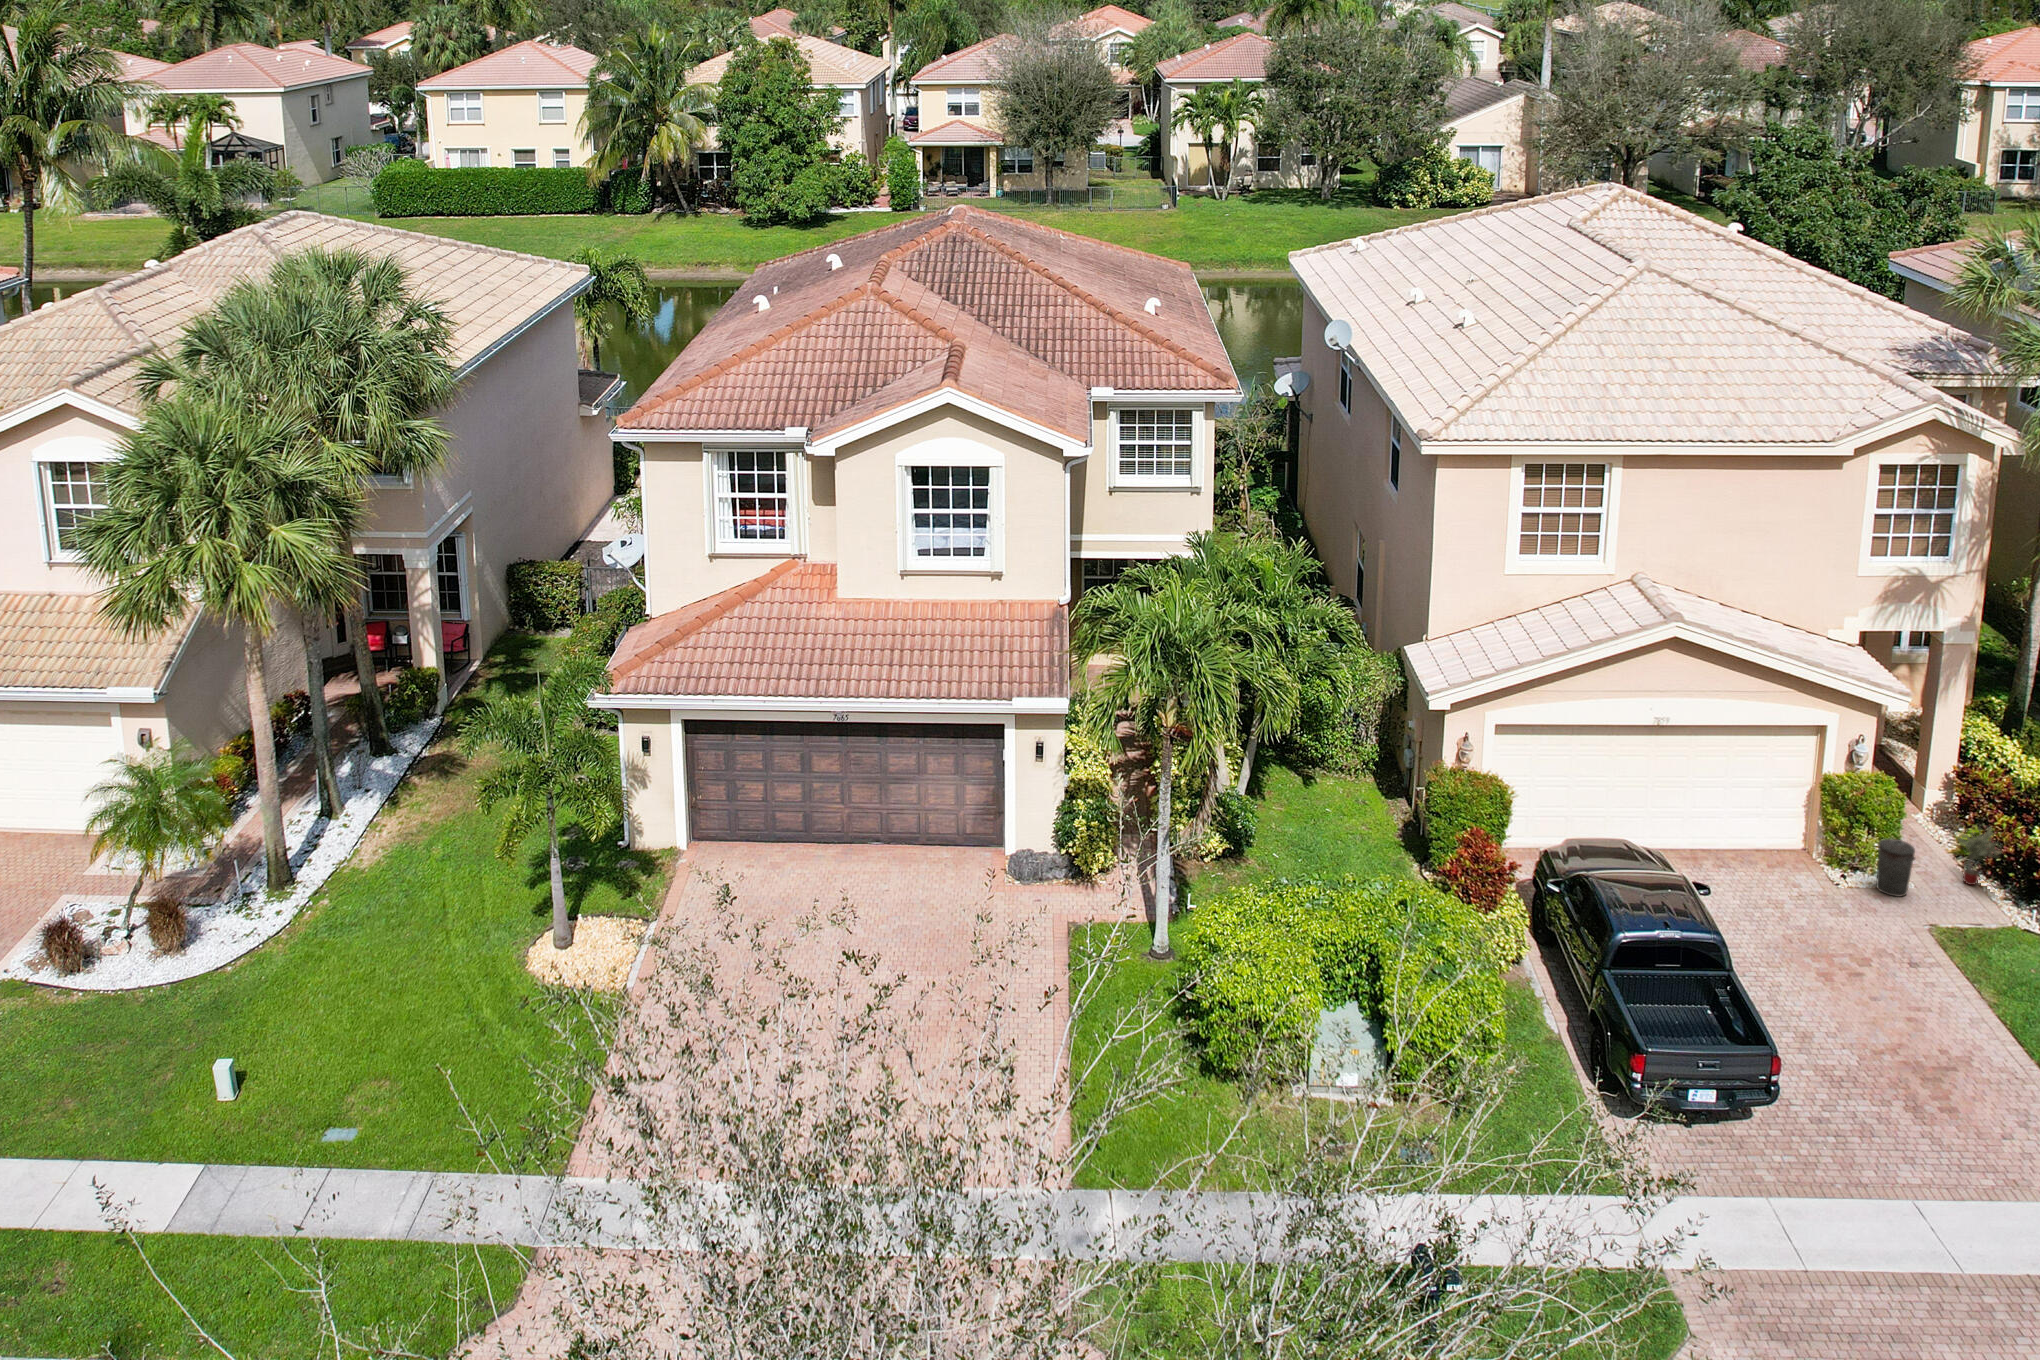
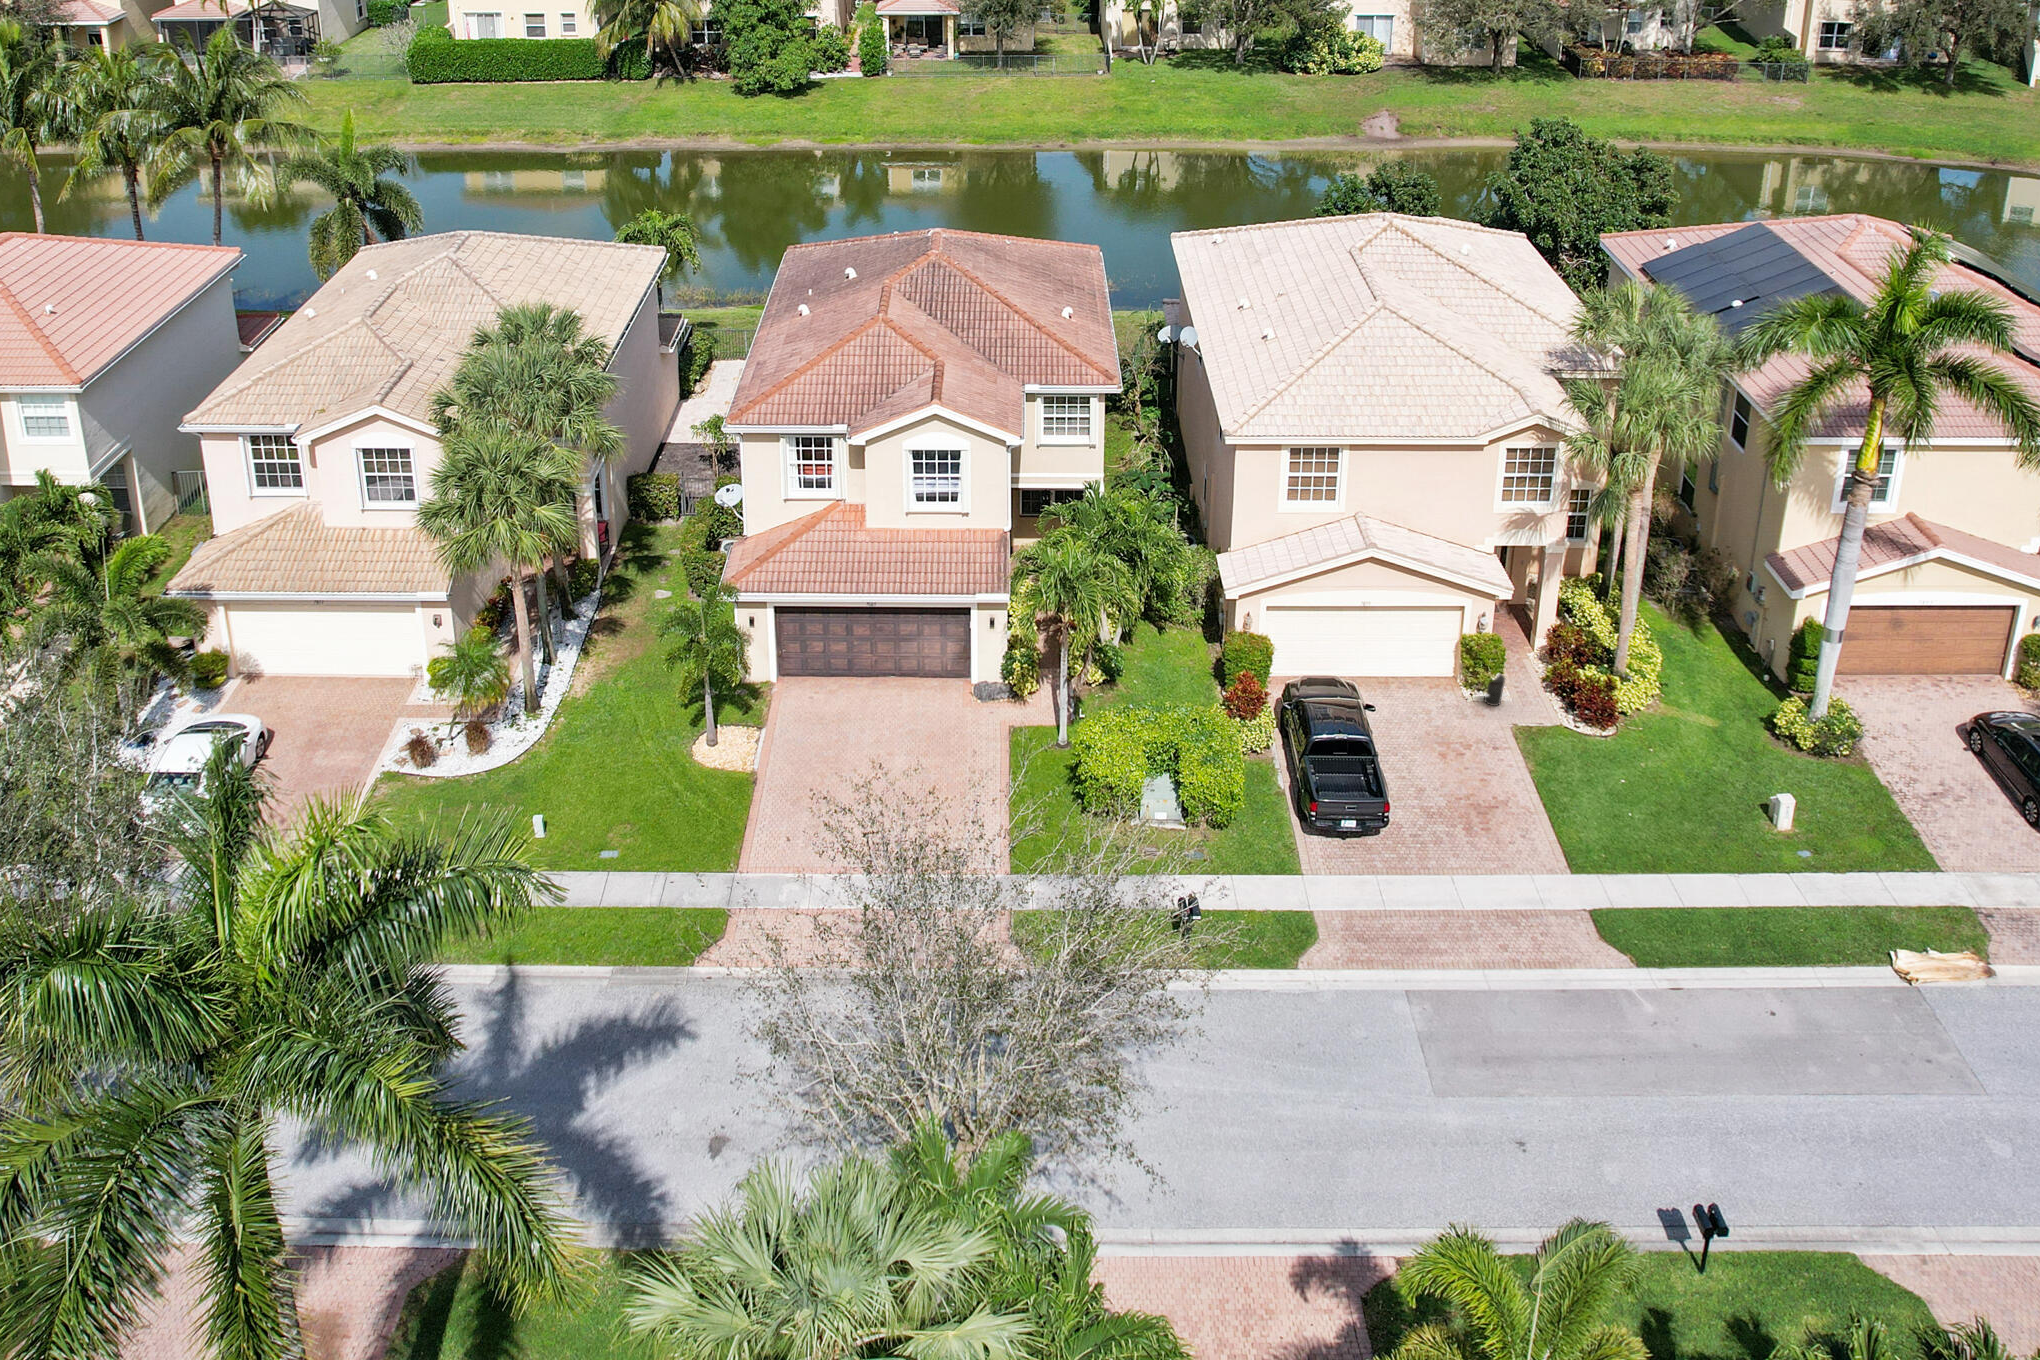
potted tree: present [1958,825,2001,885] -> none [1534,663,1557,698]

